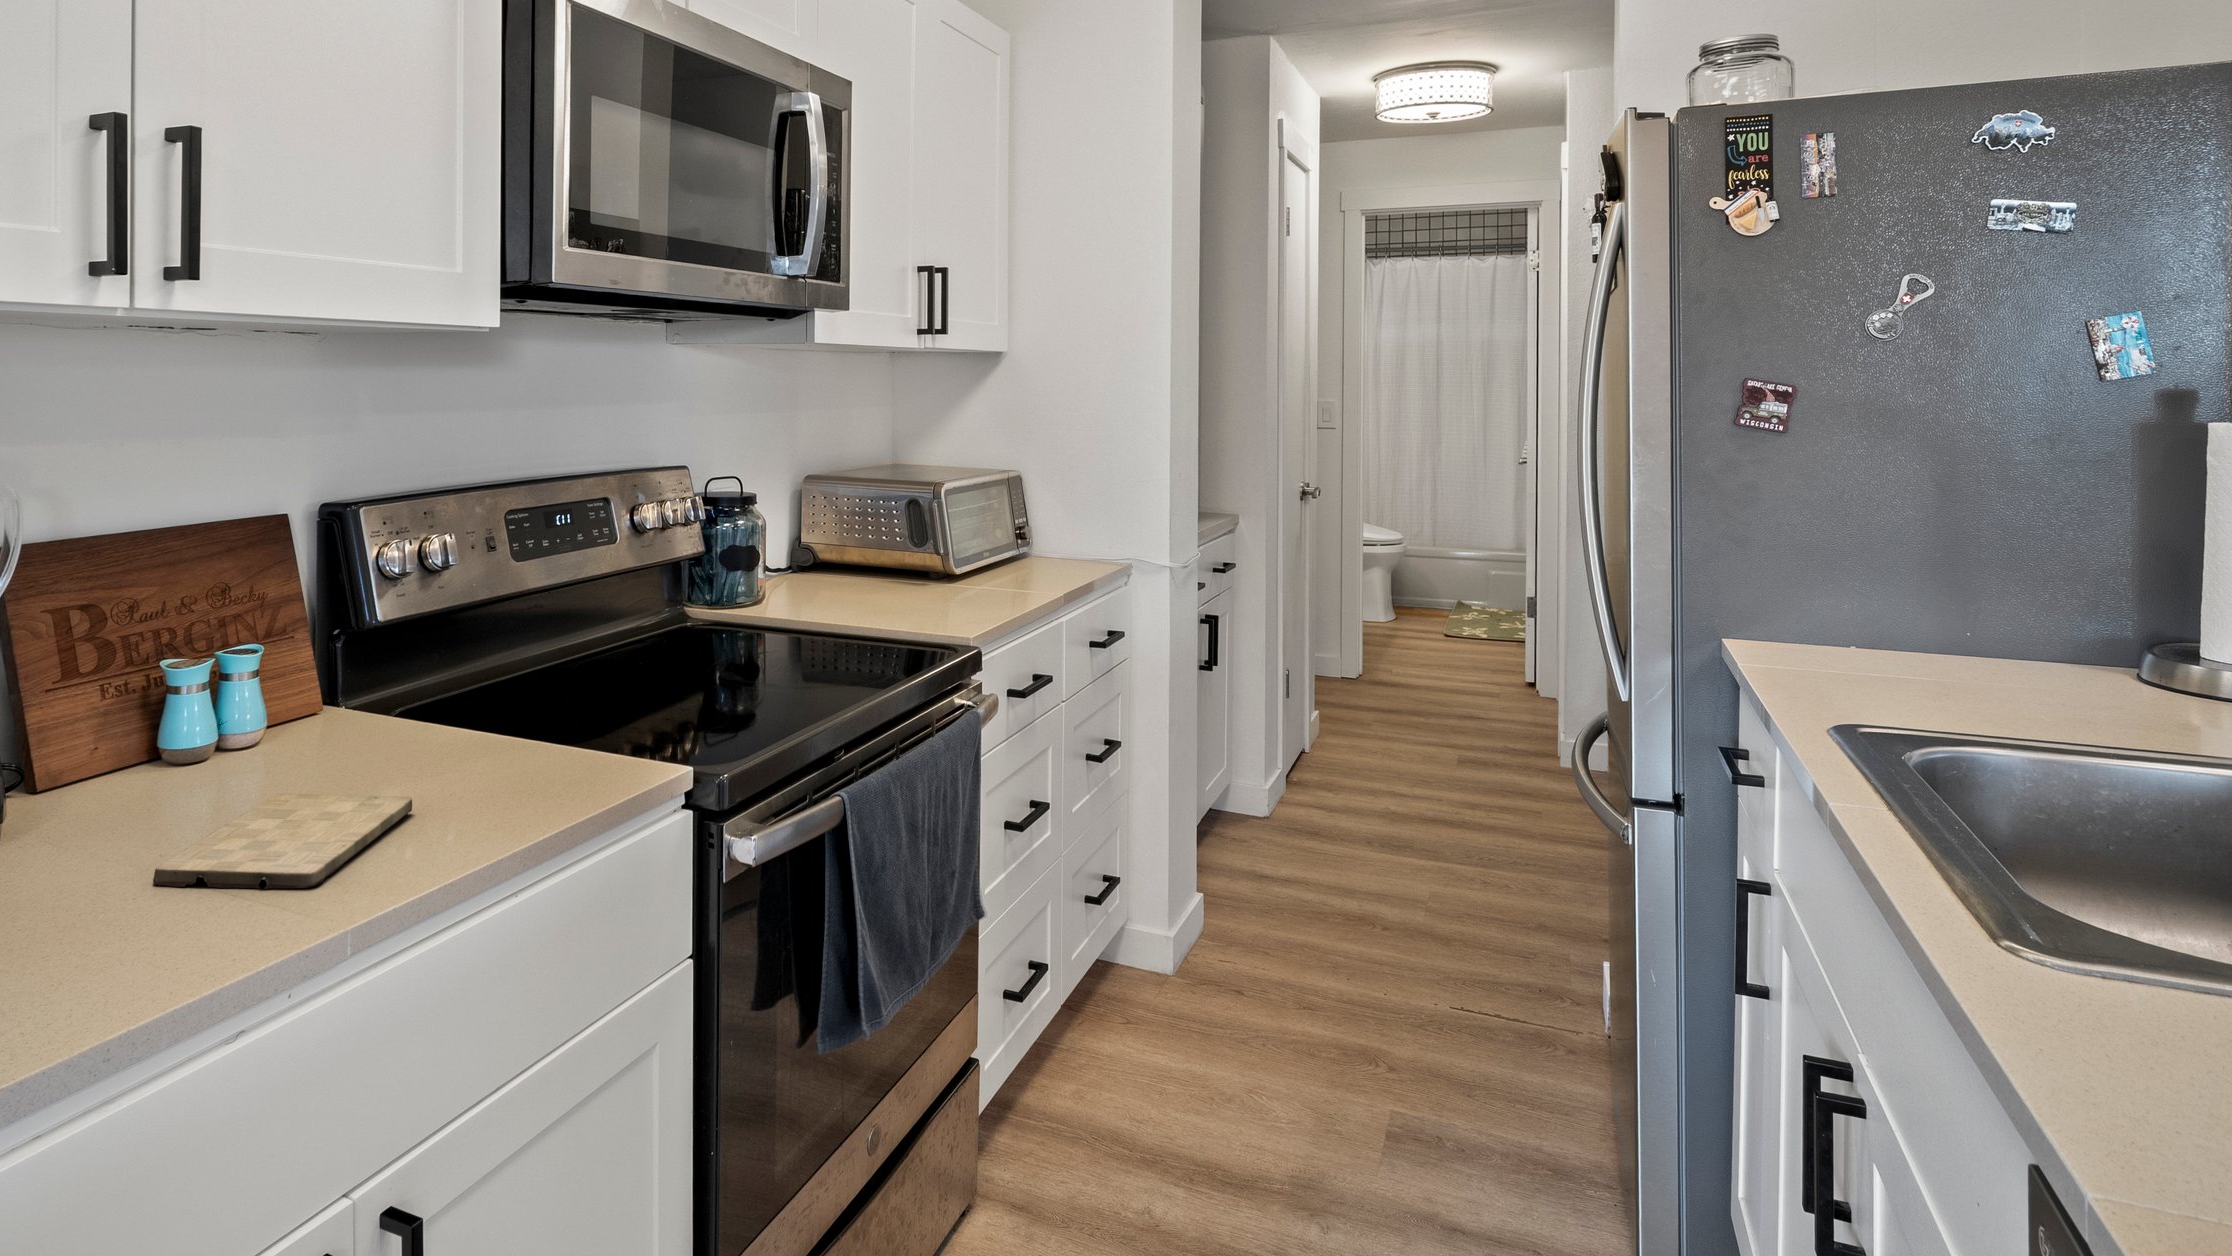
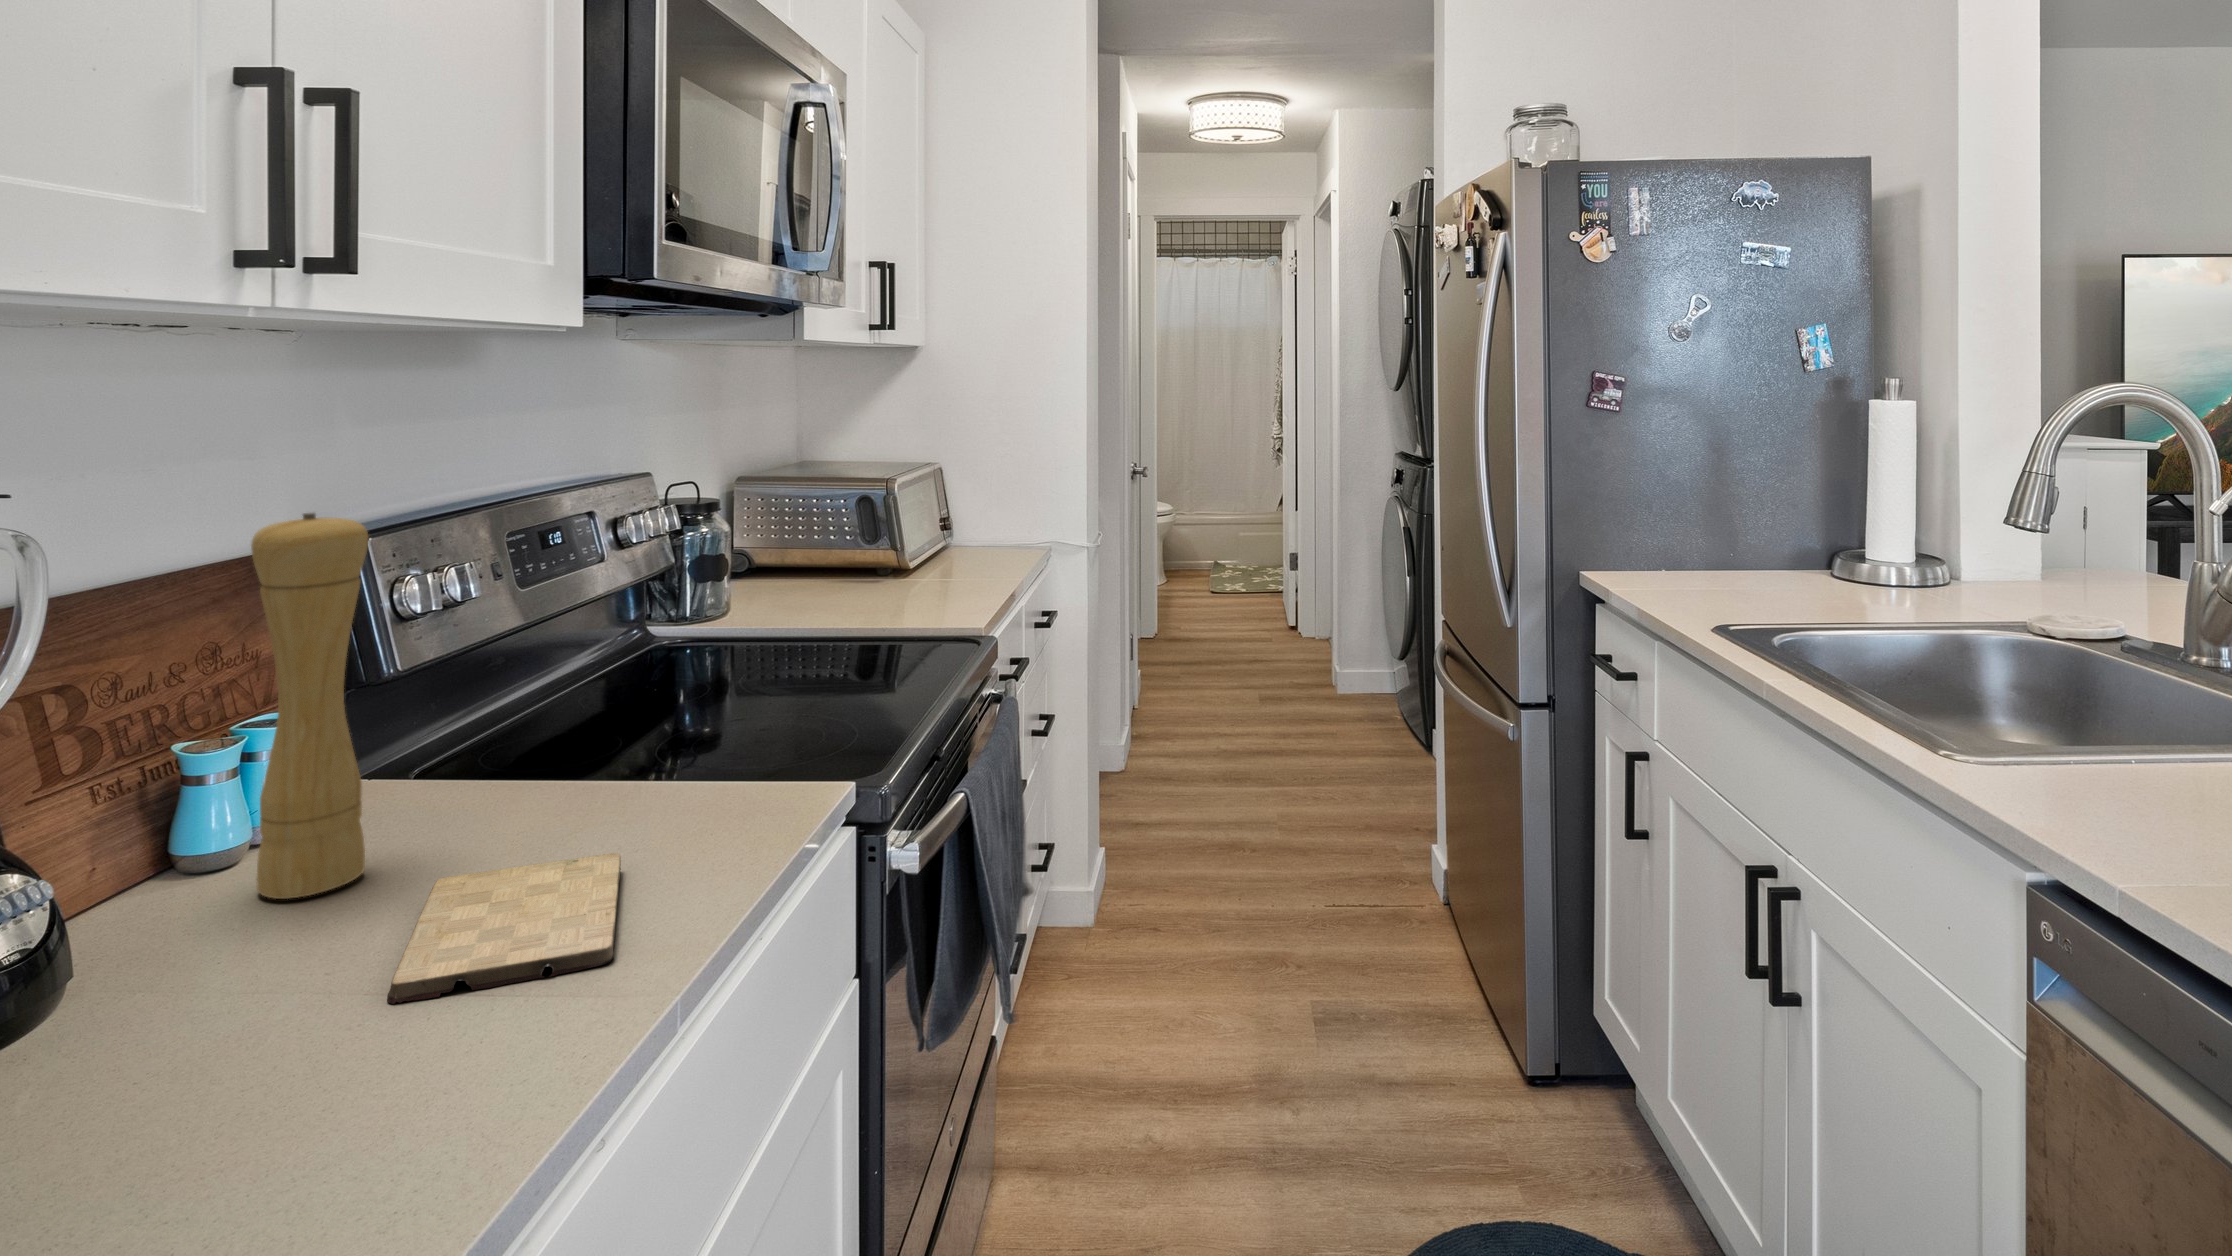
pepper mill: none [180,480,266,792] -> present [251,513,368,899]

